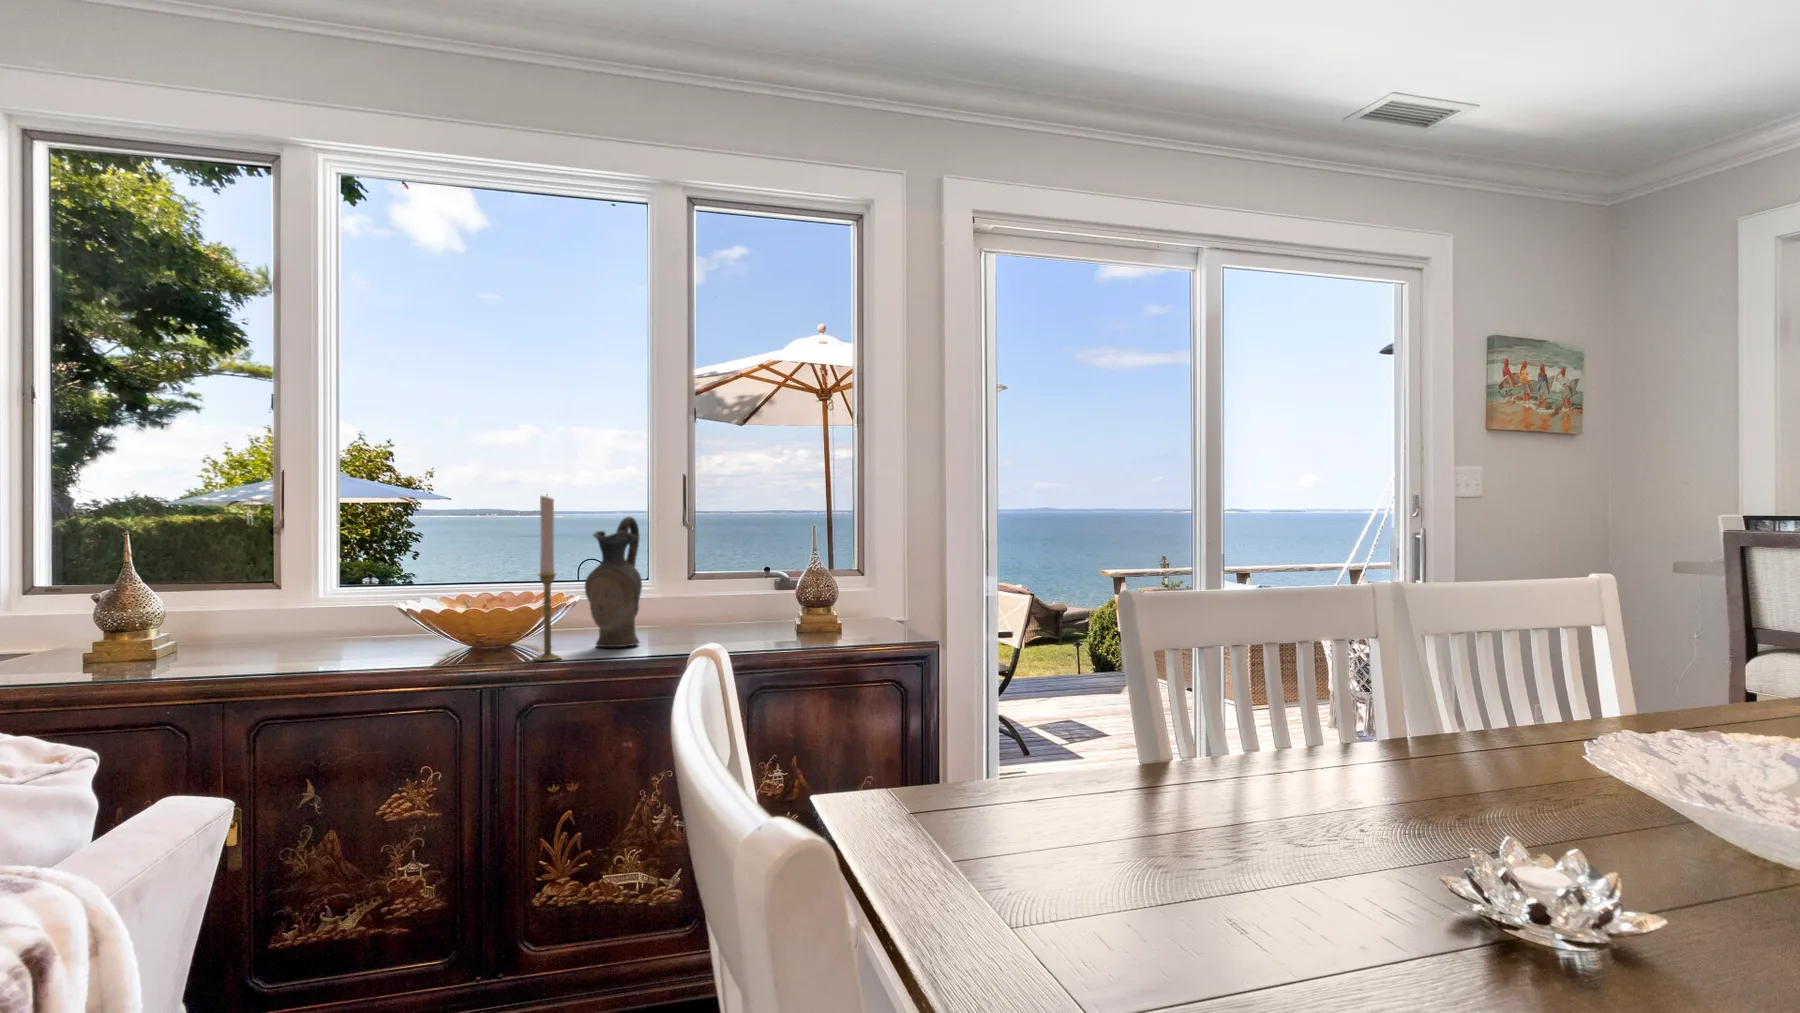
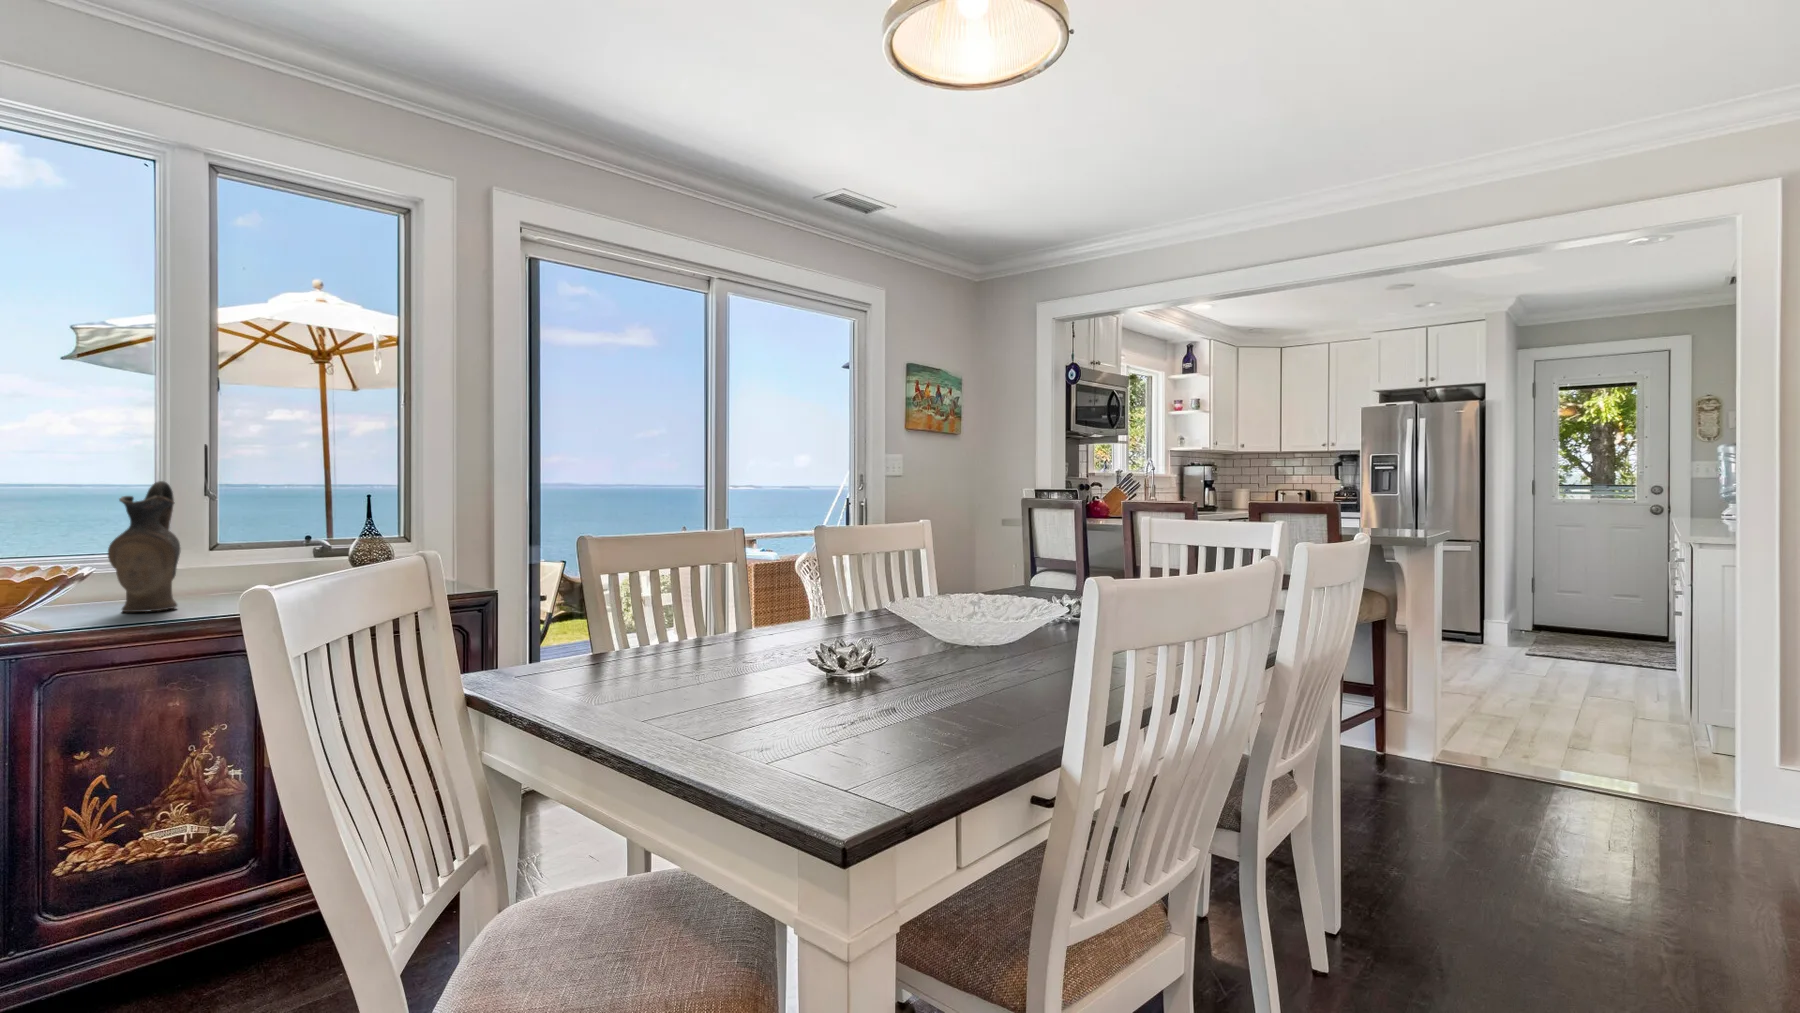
candlestick: present [534,494,561,660] -> none [48,458,88,629]

